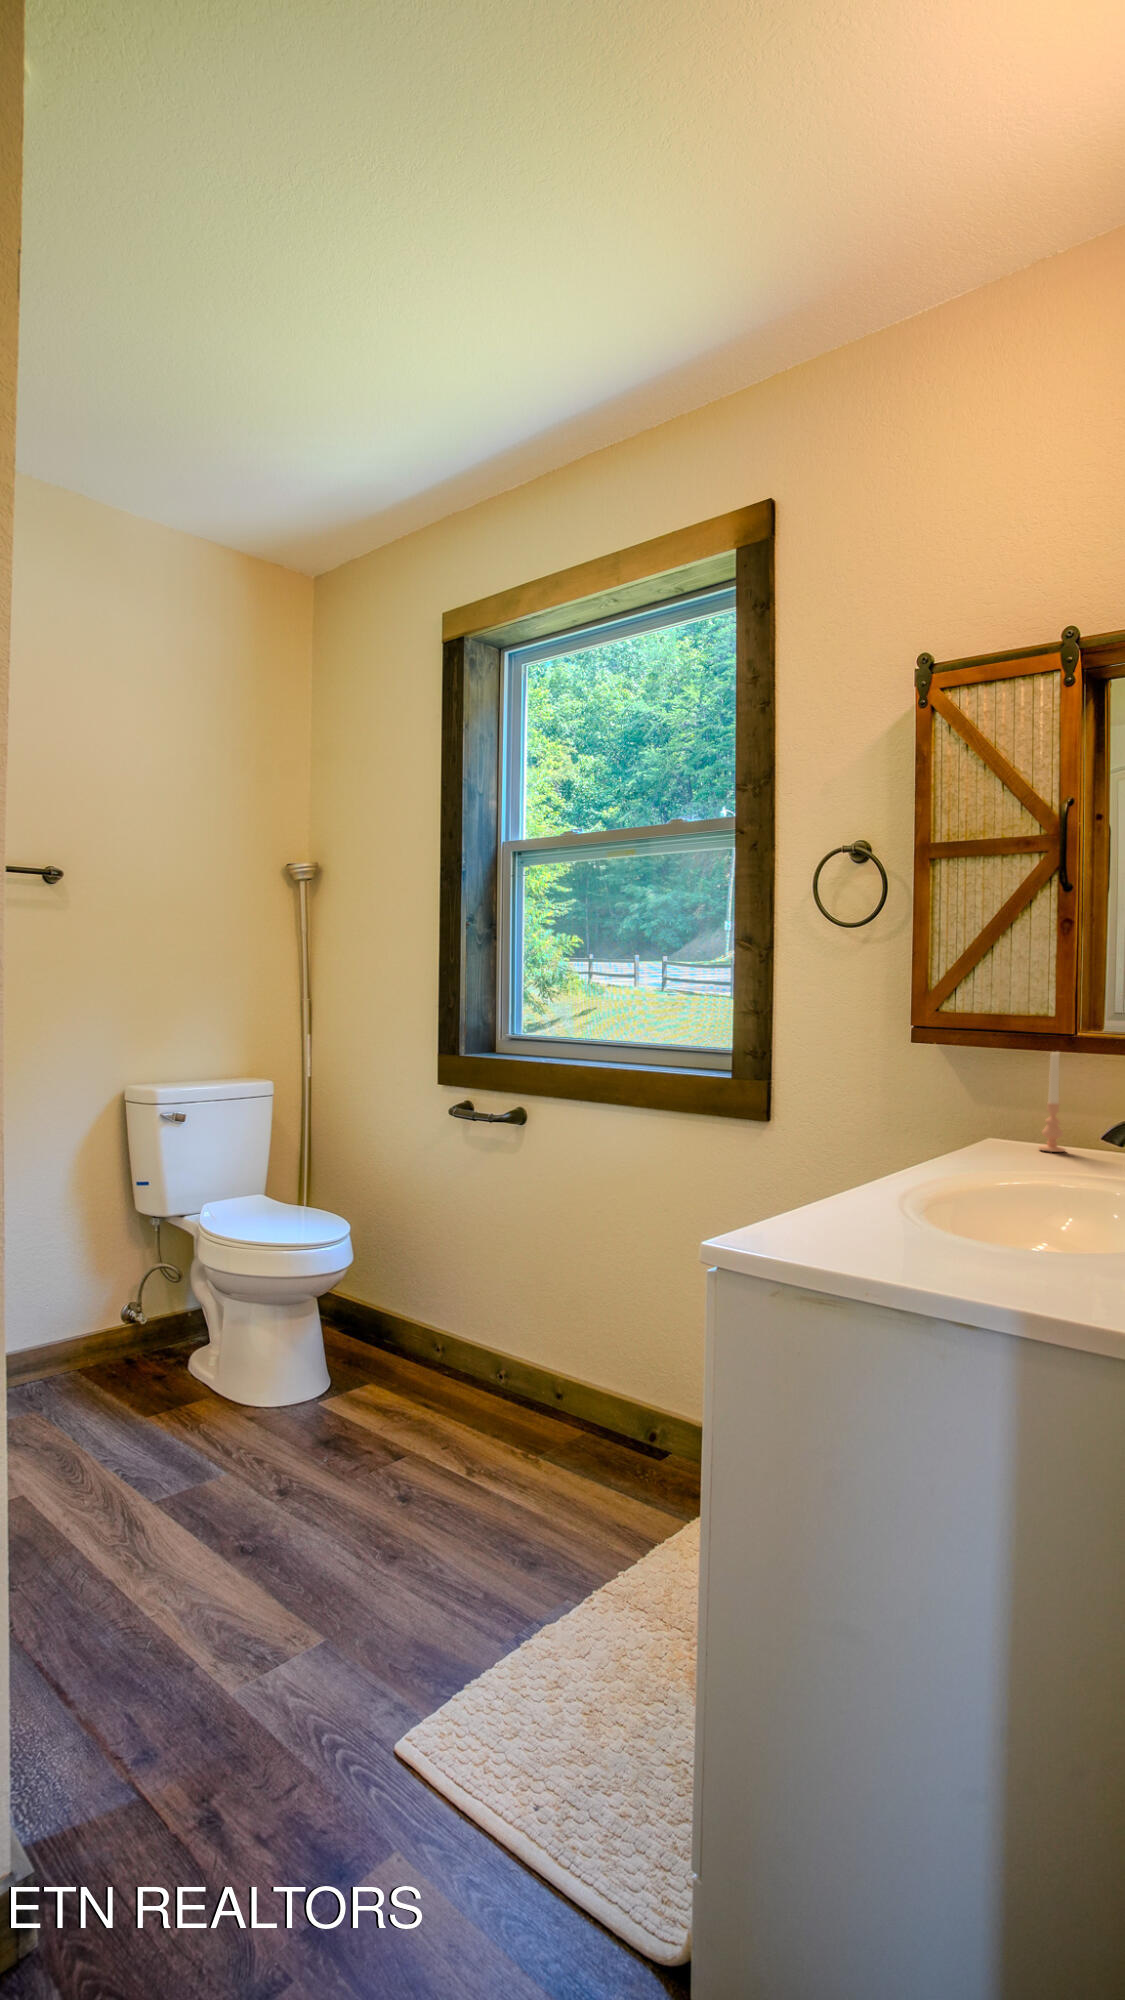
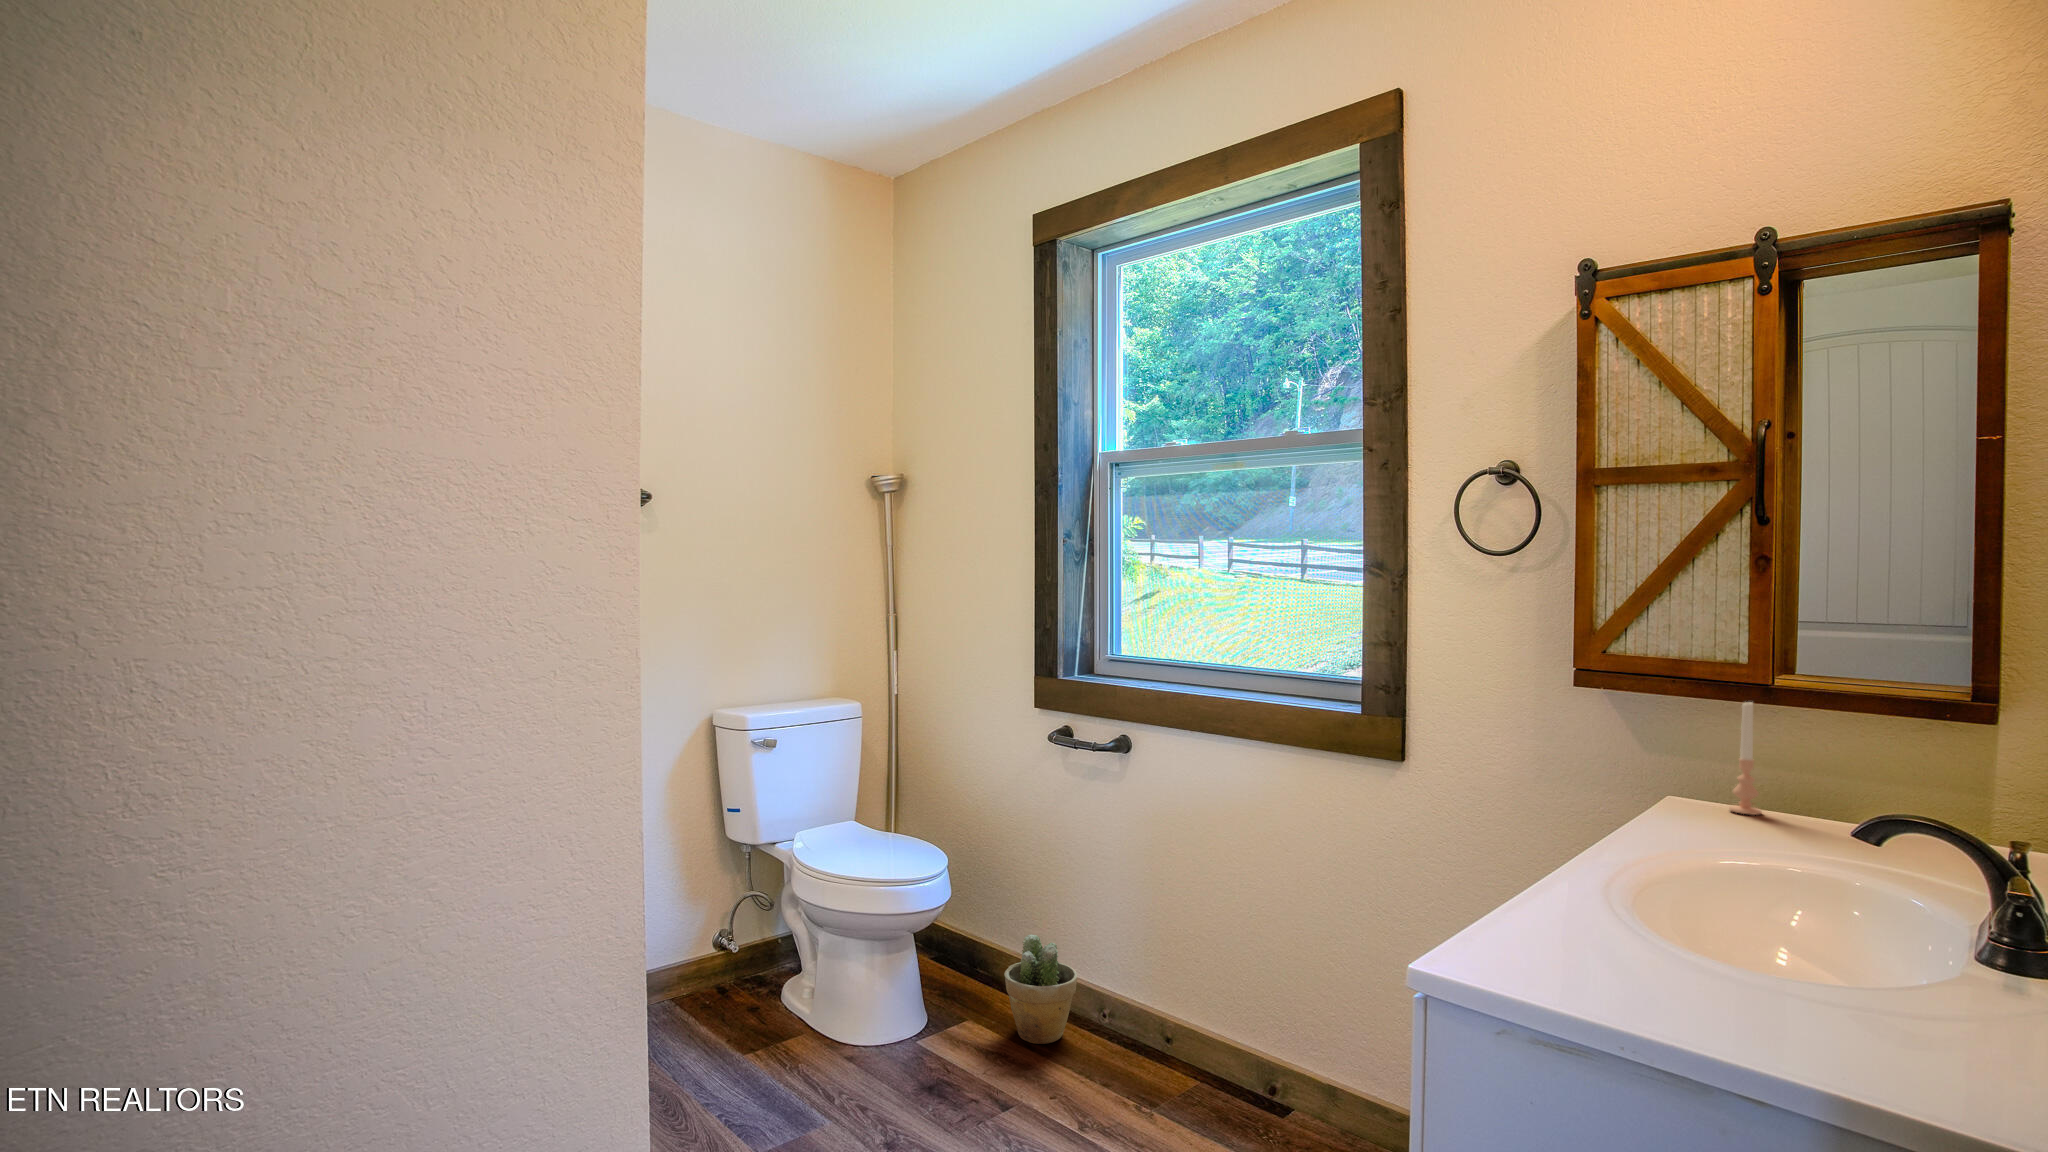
potted plant: none [404,1298,474,1400] -> present [1004,935,1077,1044]

